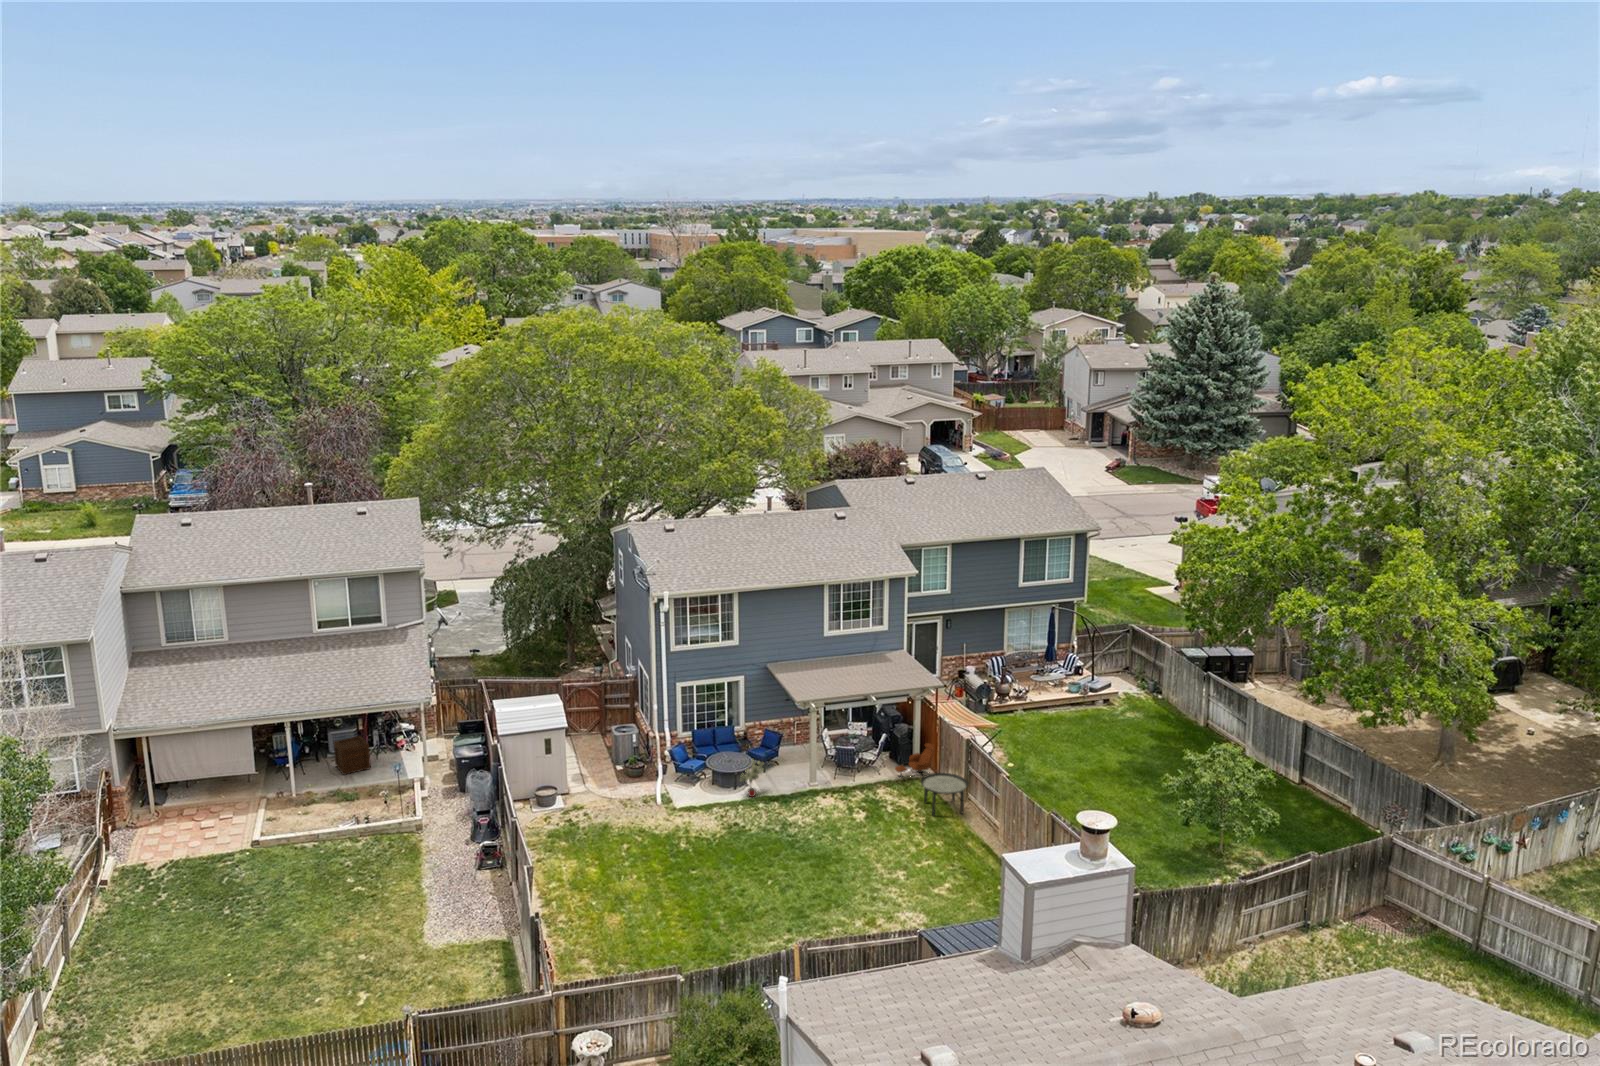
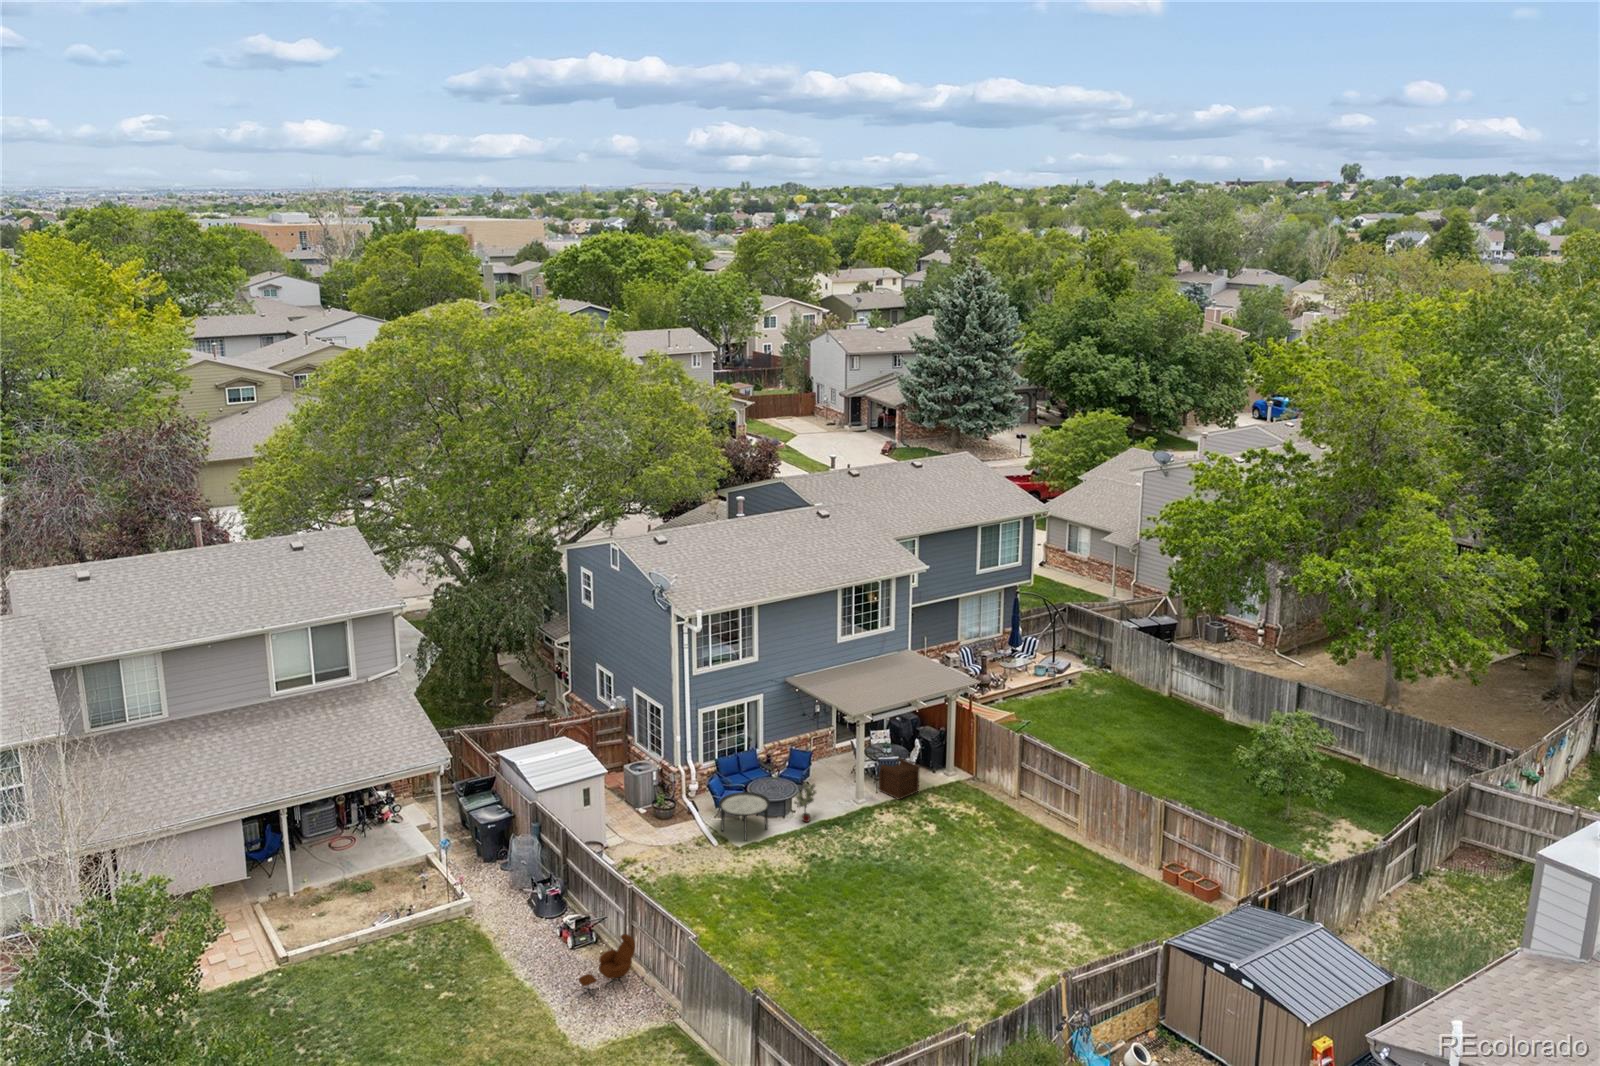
wooden crate: present [334,736,371,775] -> present [879,758,919,800]
lounge chair: present [895,743,935,778] -> present [579,934,635,997]
round table: present [920,773,969,816] -> present [719,792,770,841]

